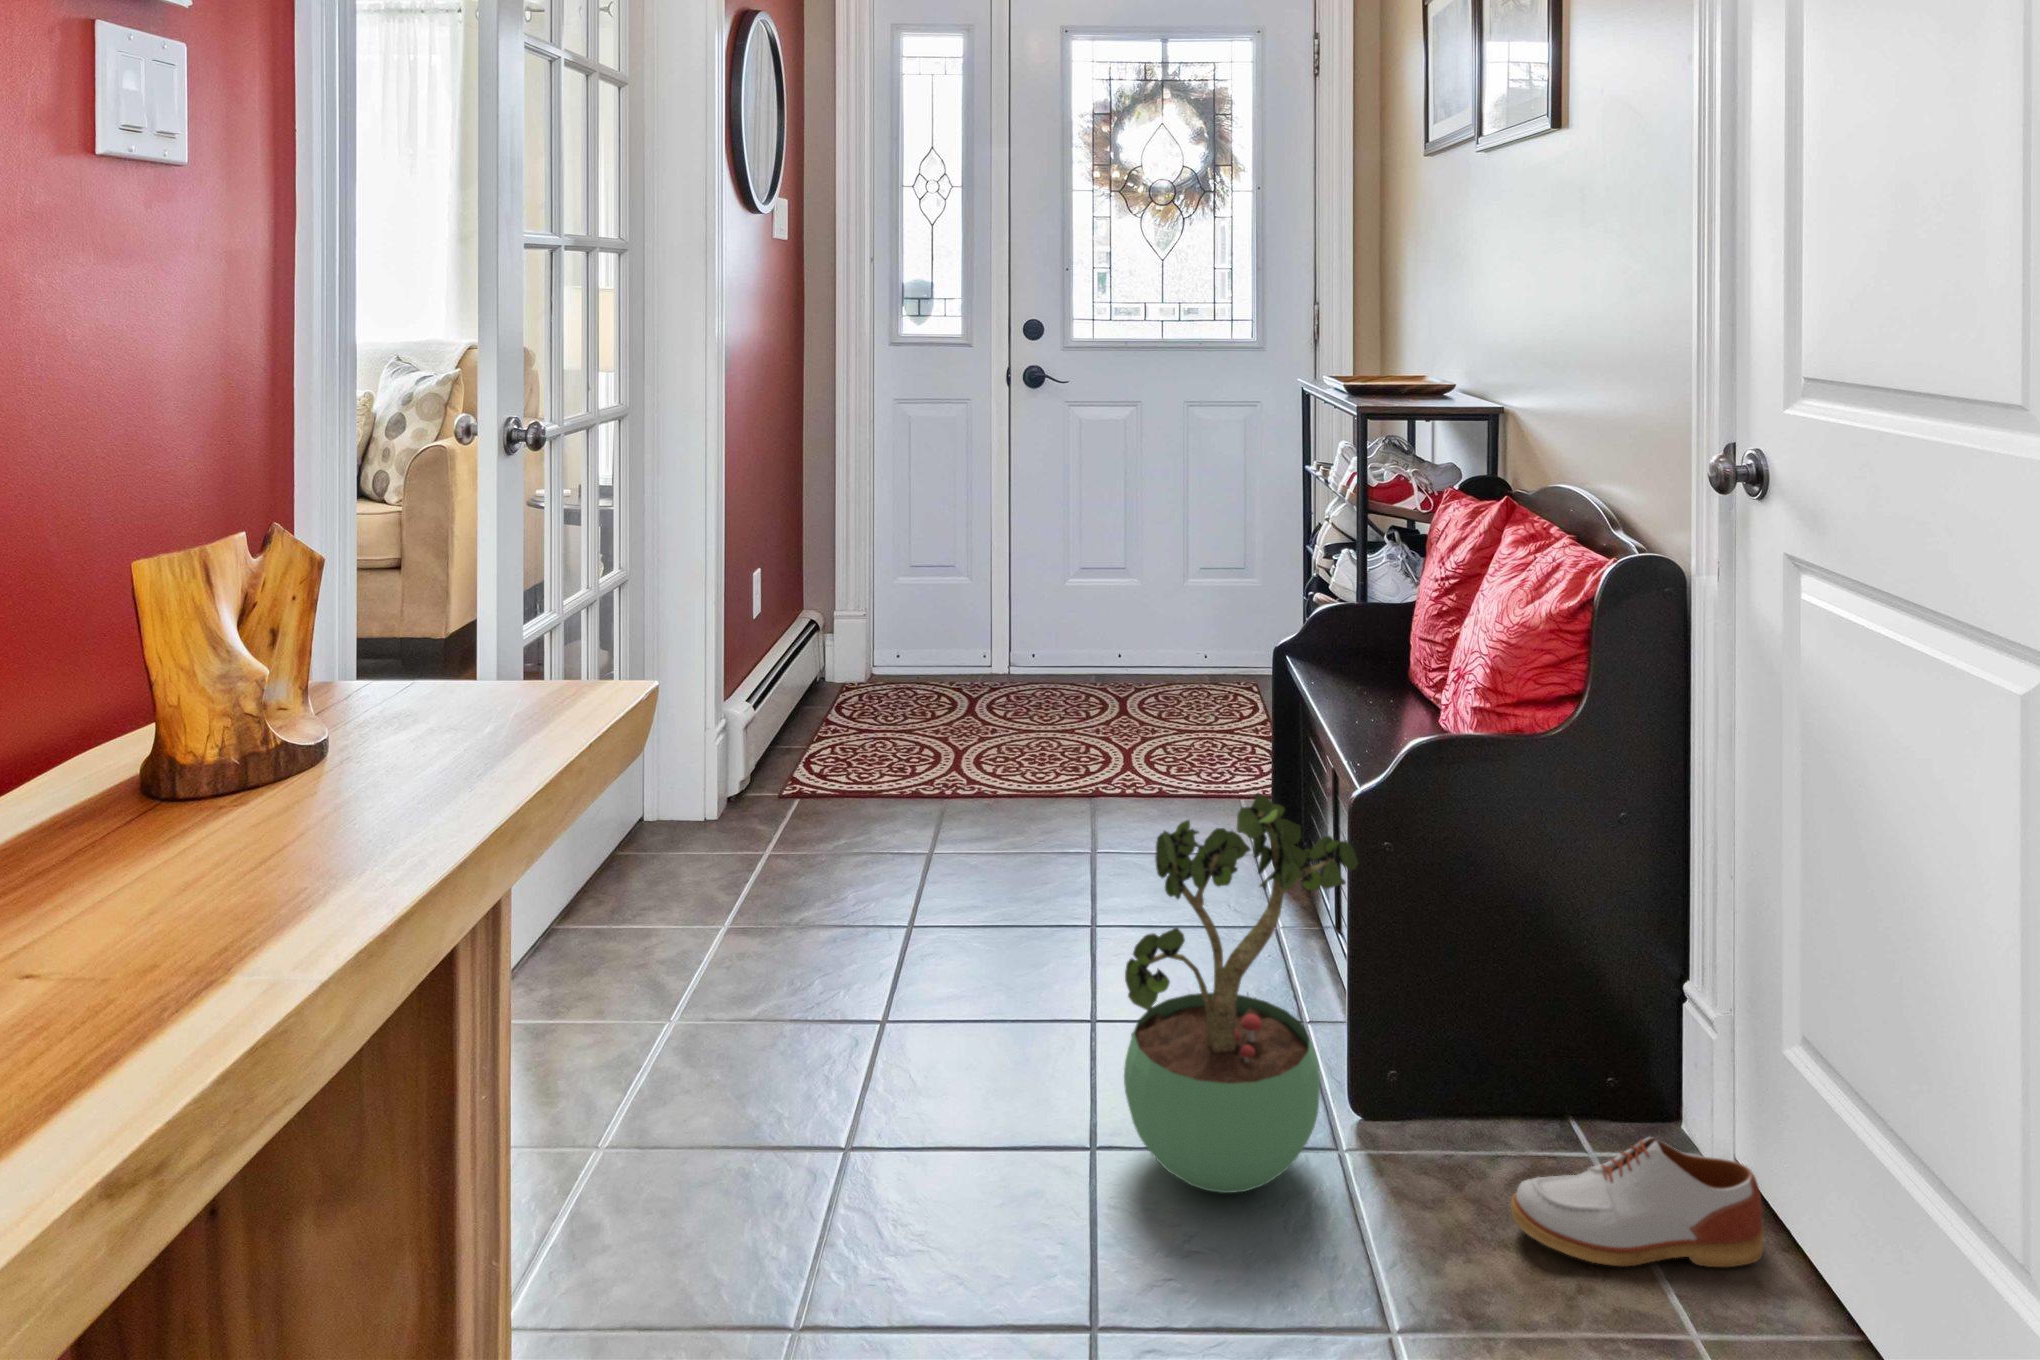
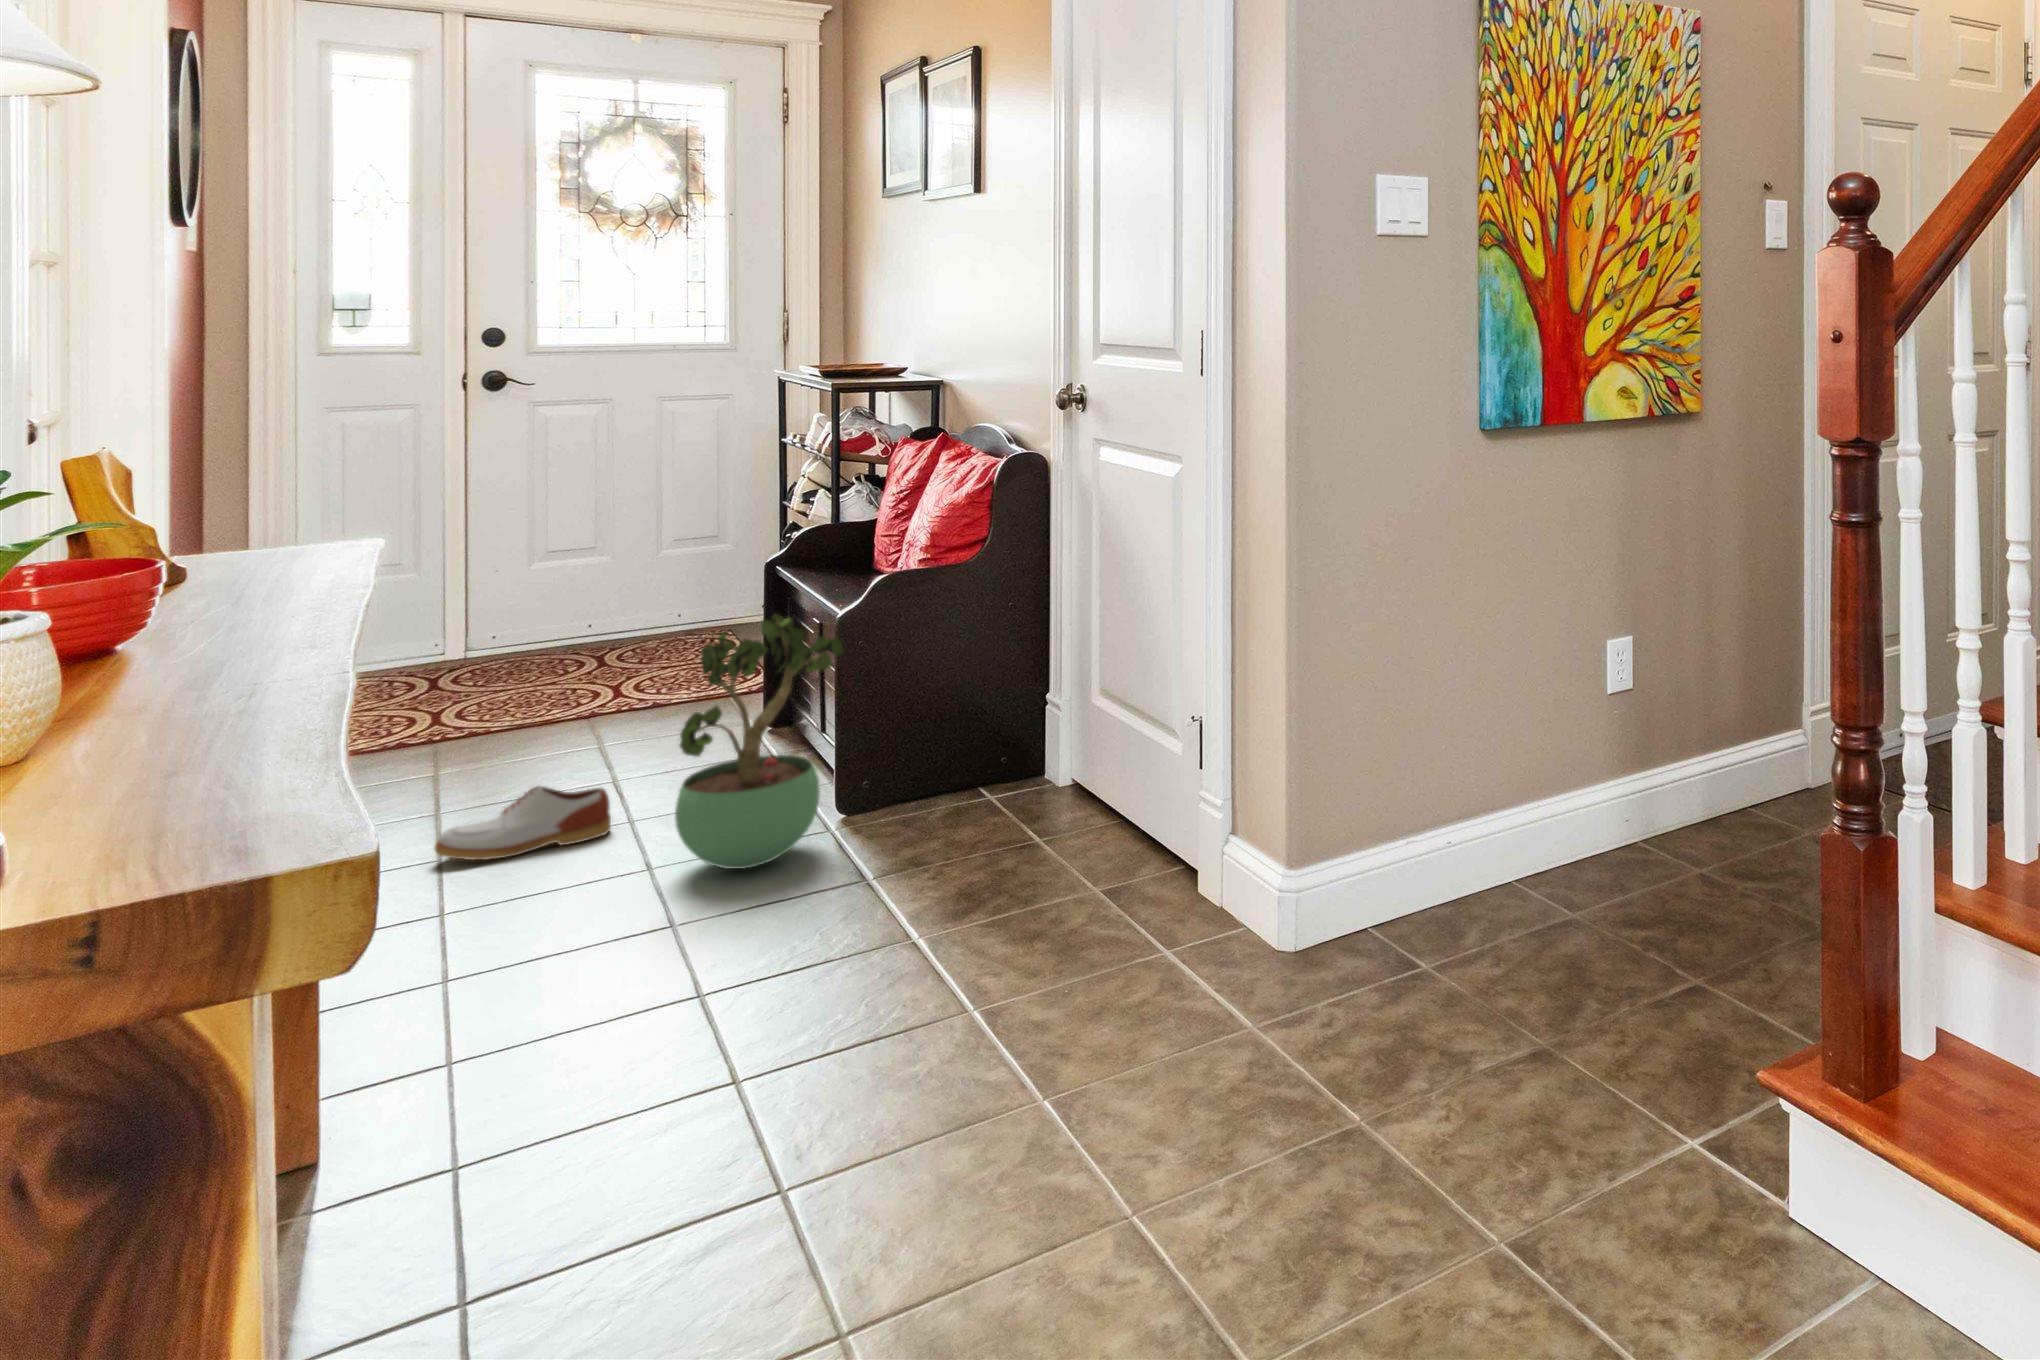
shoe: present [1511,1137,1764,1267] -> present [434,786,611,860]

